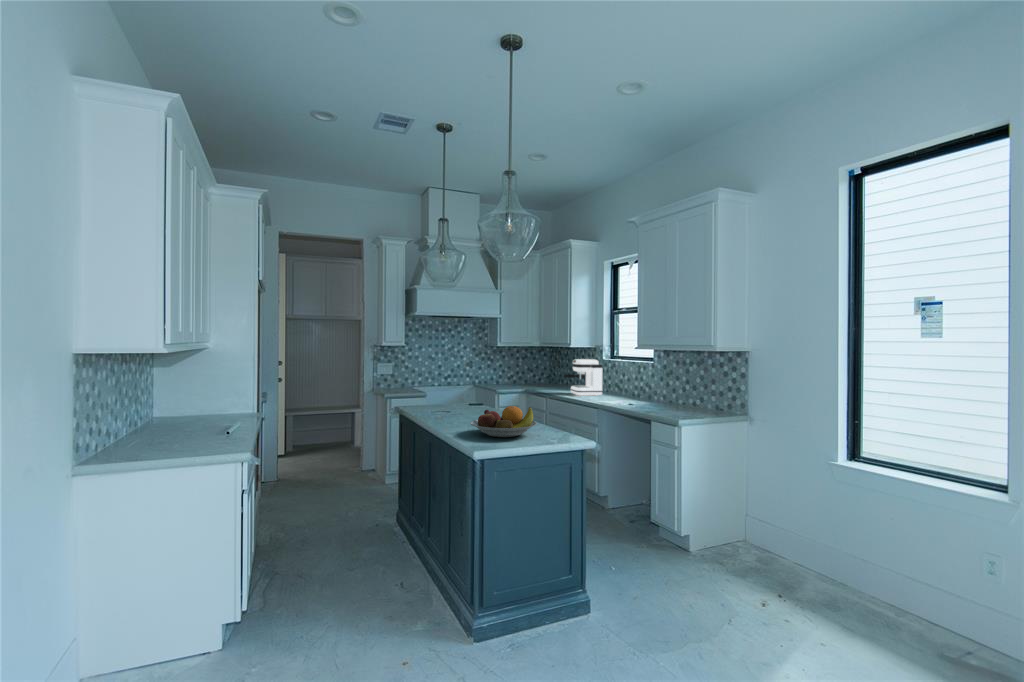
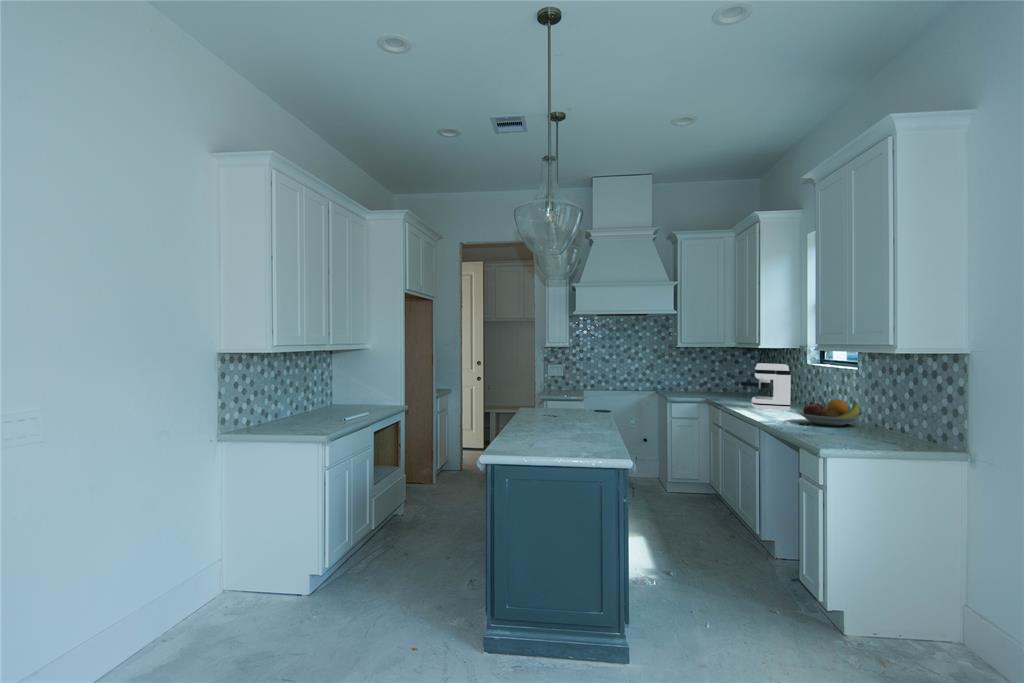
fruit bowl: present [470,406,537,437] -> present [796,399,863,426]

